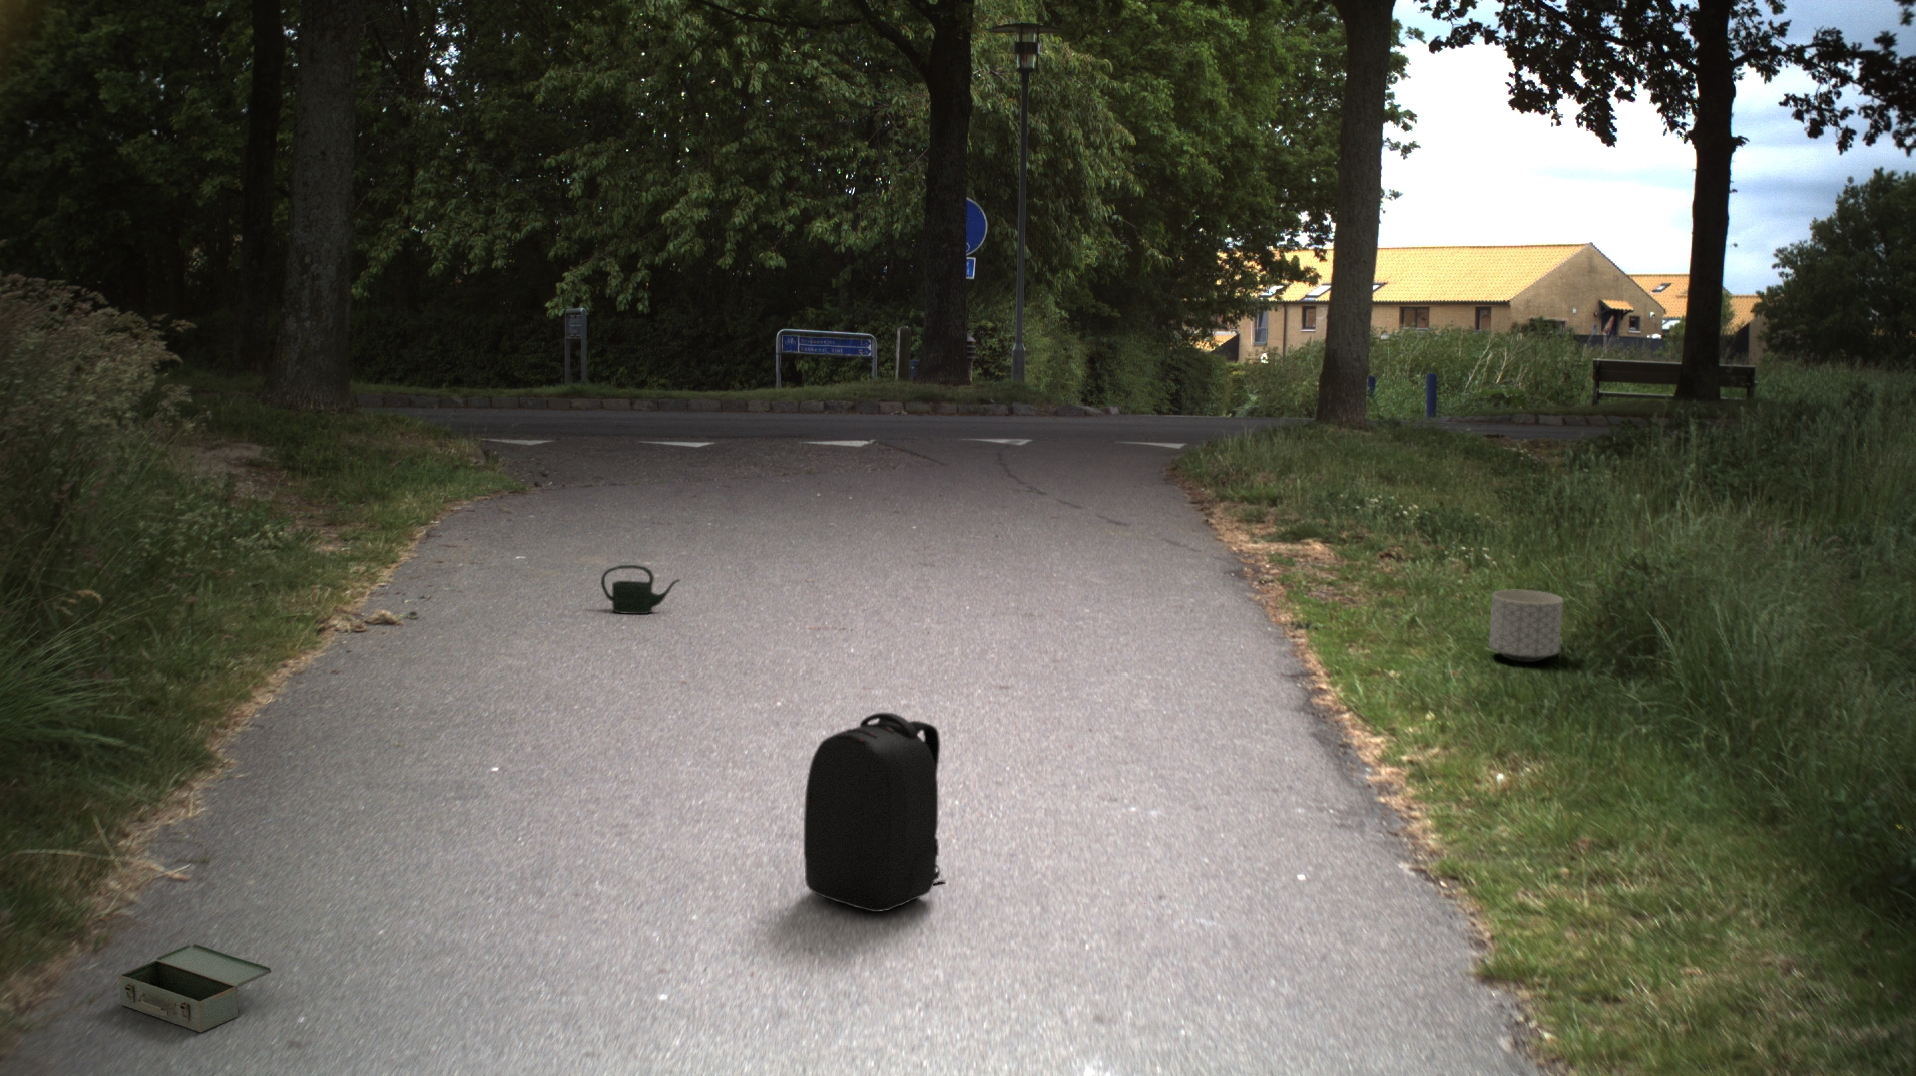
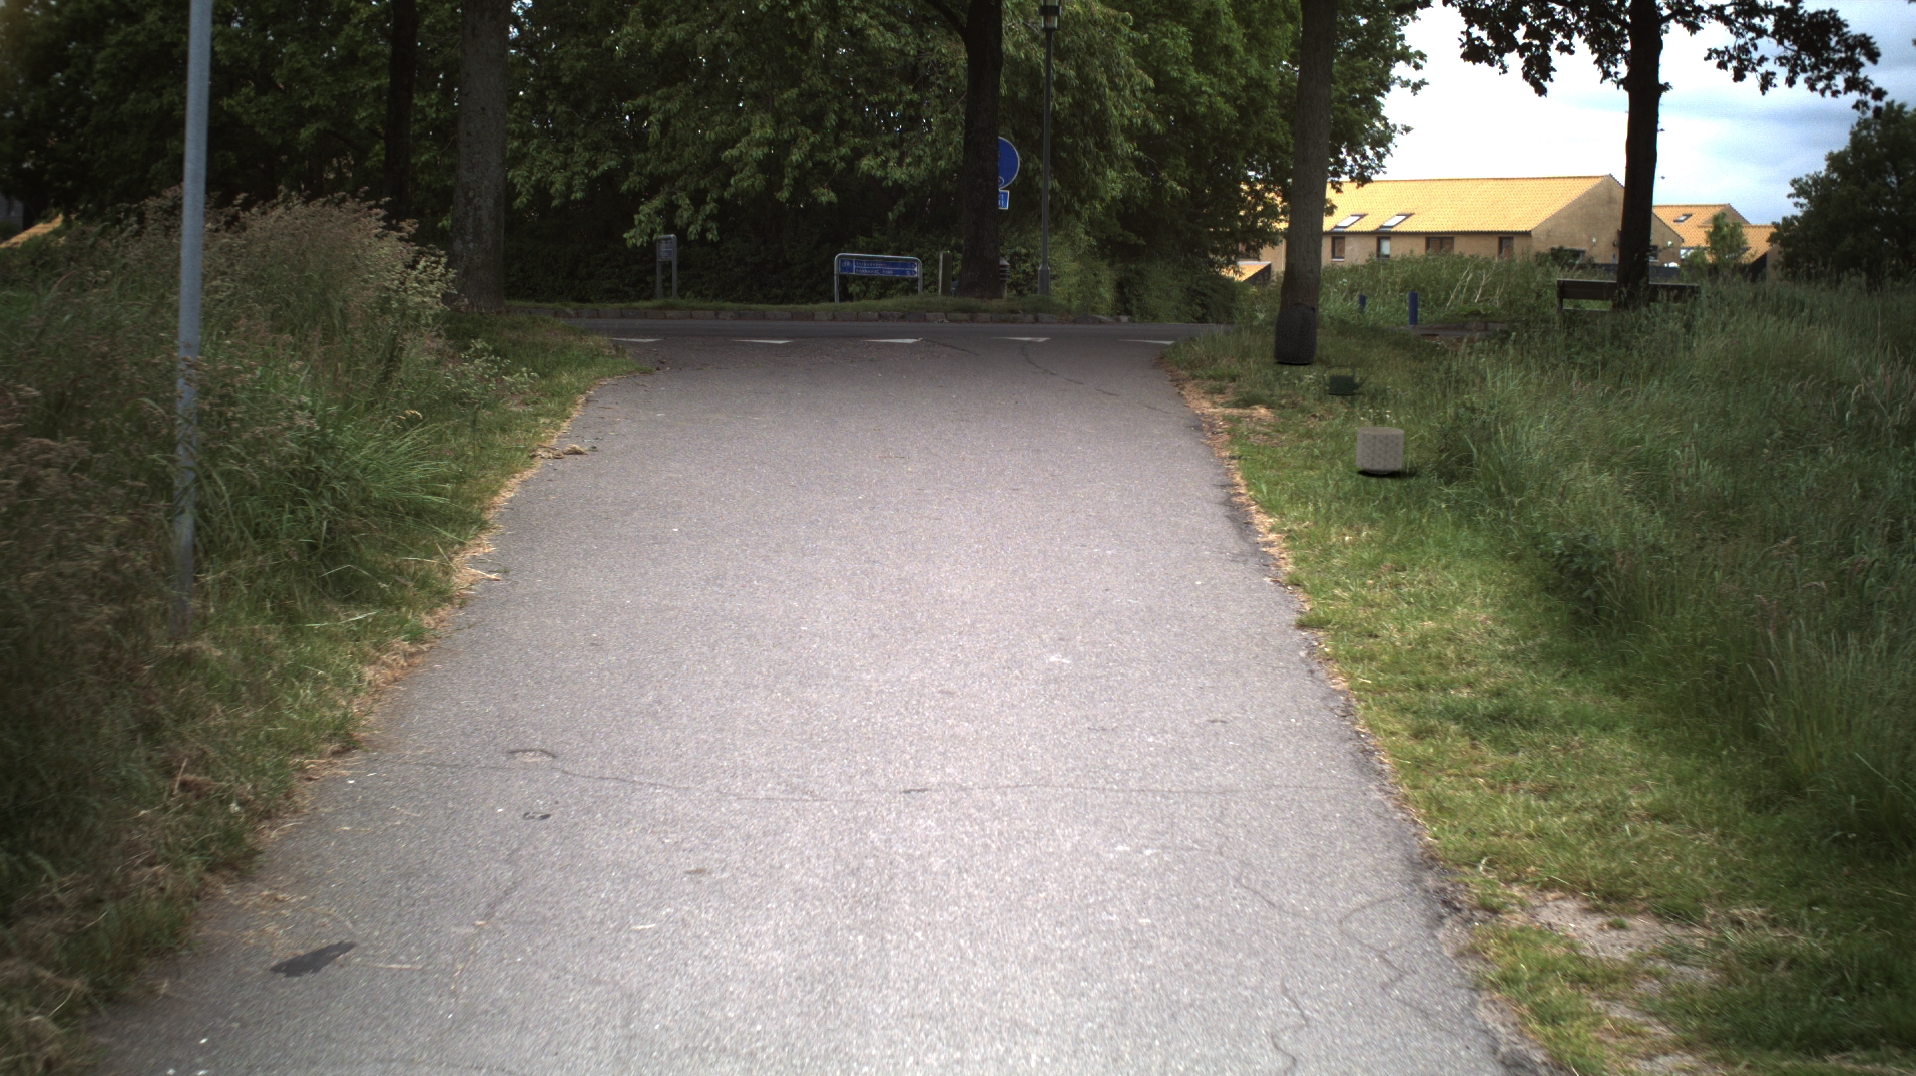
watering can: present [601,565,679,614] -> present [1323,365,1369,395]
backpack: present [804,713,945,912] -> present [1273,302,1317,364]
toolbox: present [119,944,272,1032] -> none [542,592,623,630]

